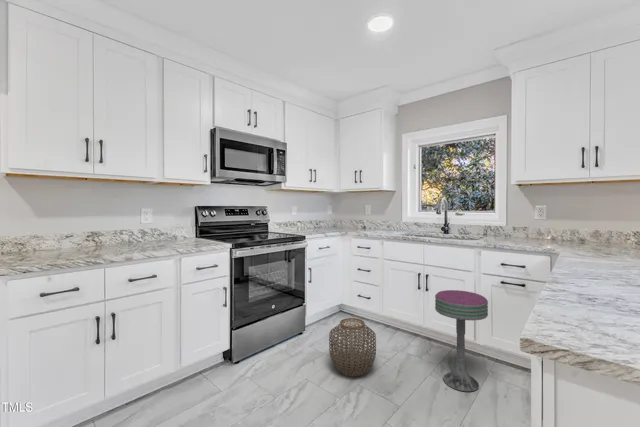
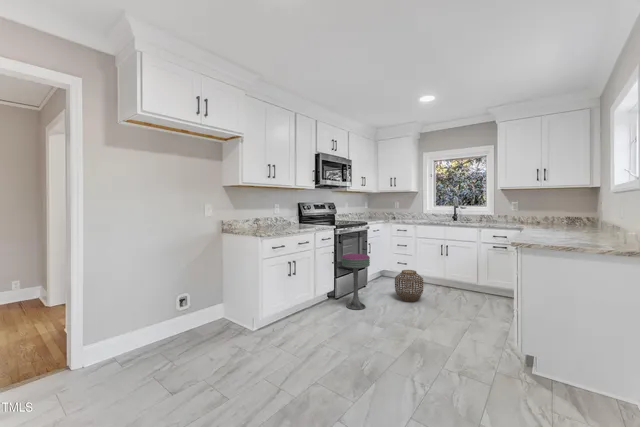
bar stool: present [435,290,488,392] -> present [342,254,370,310]

